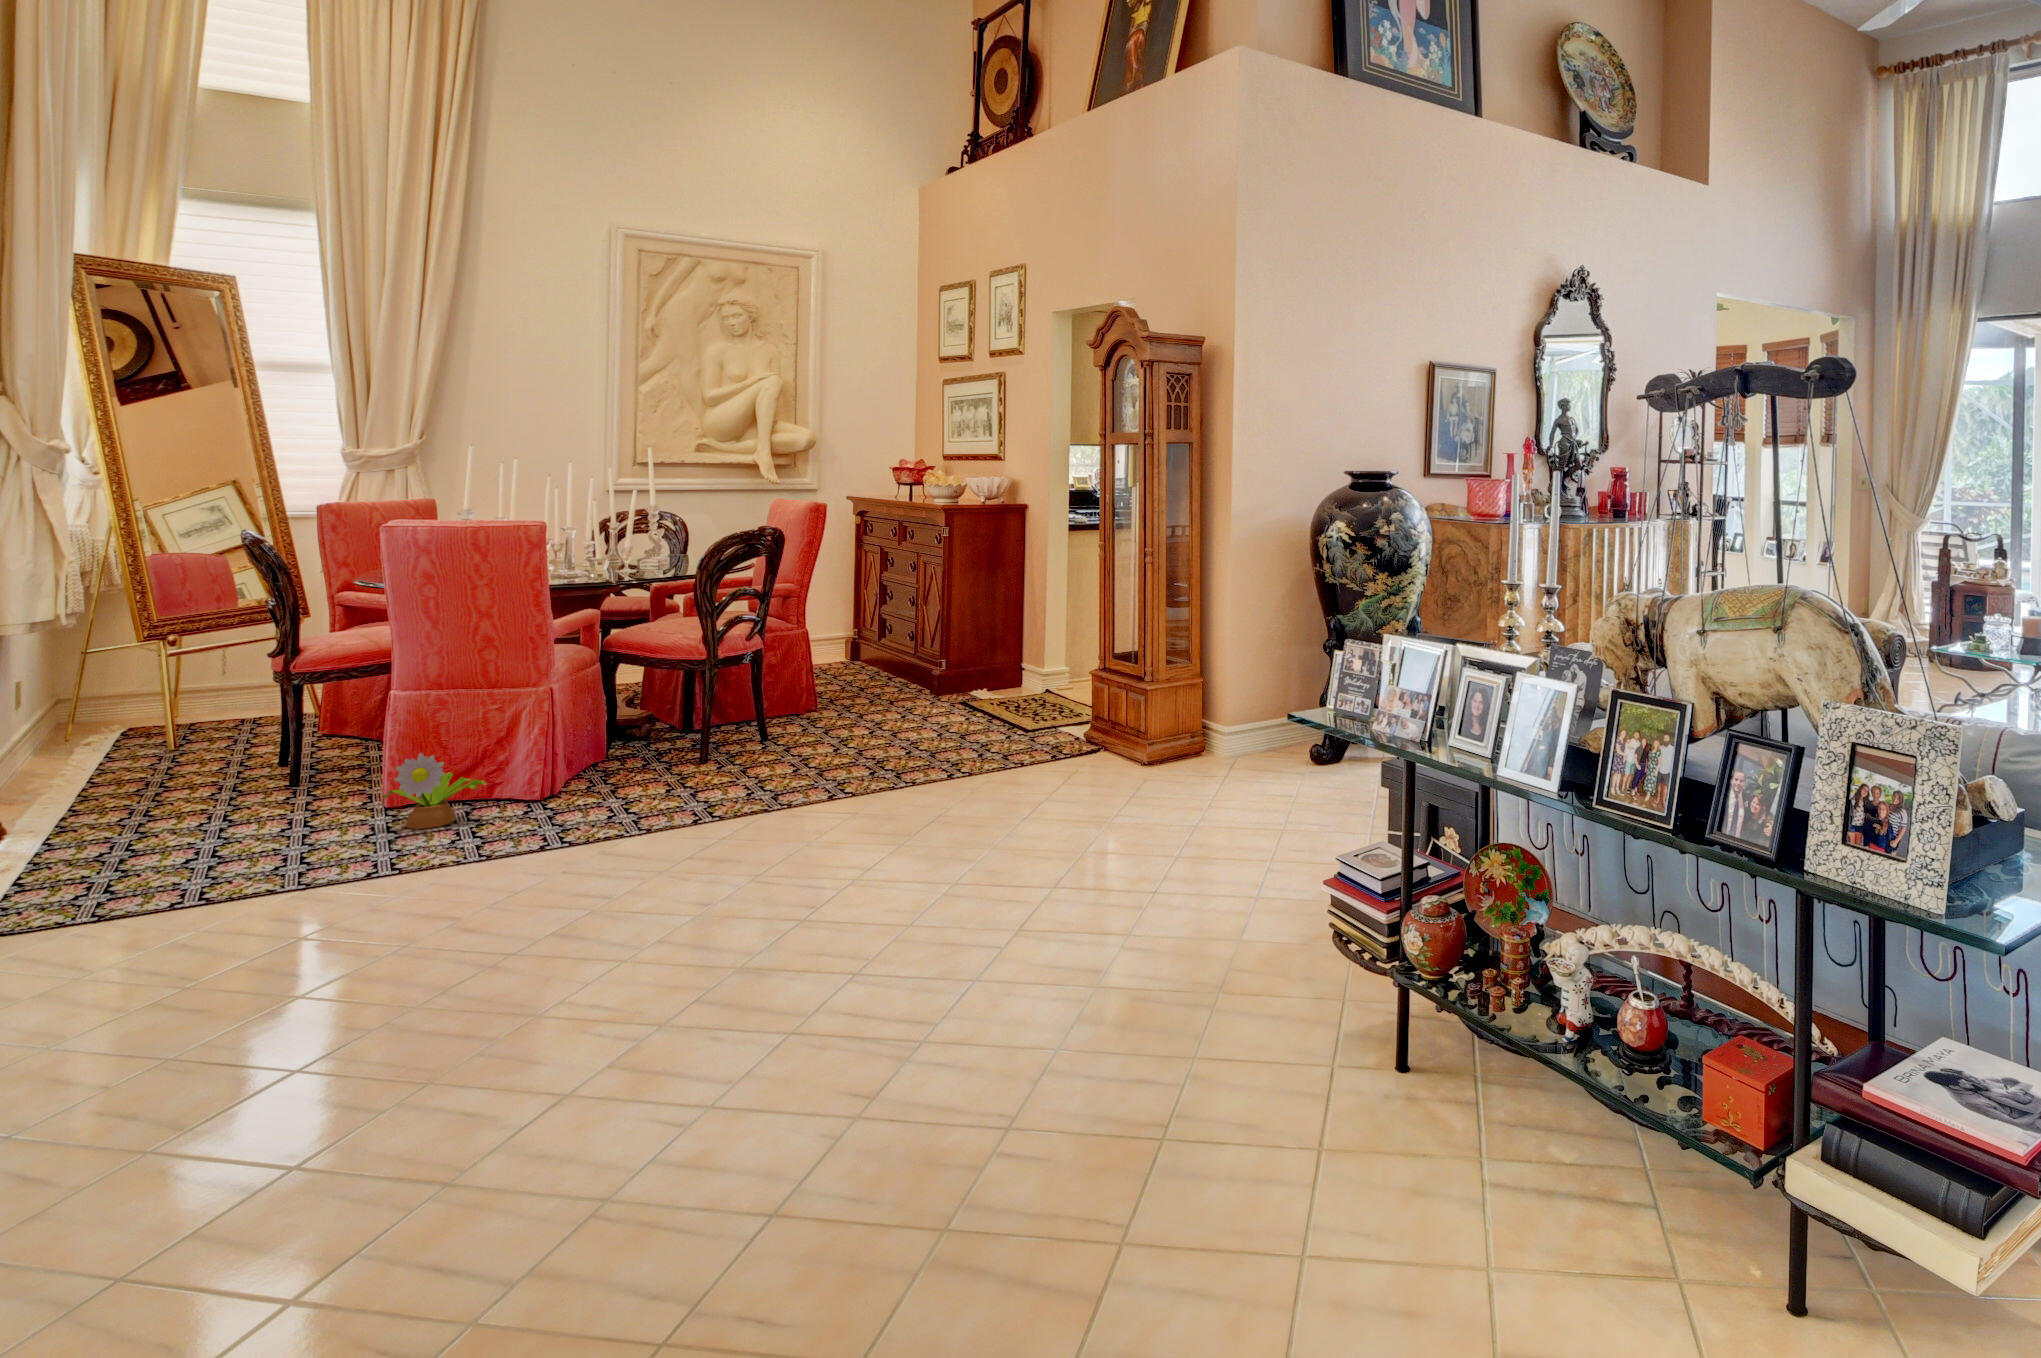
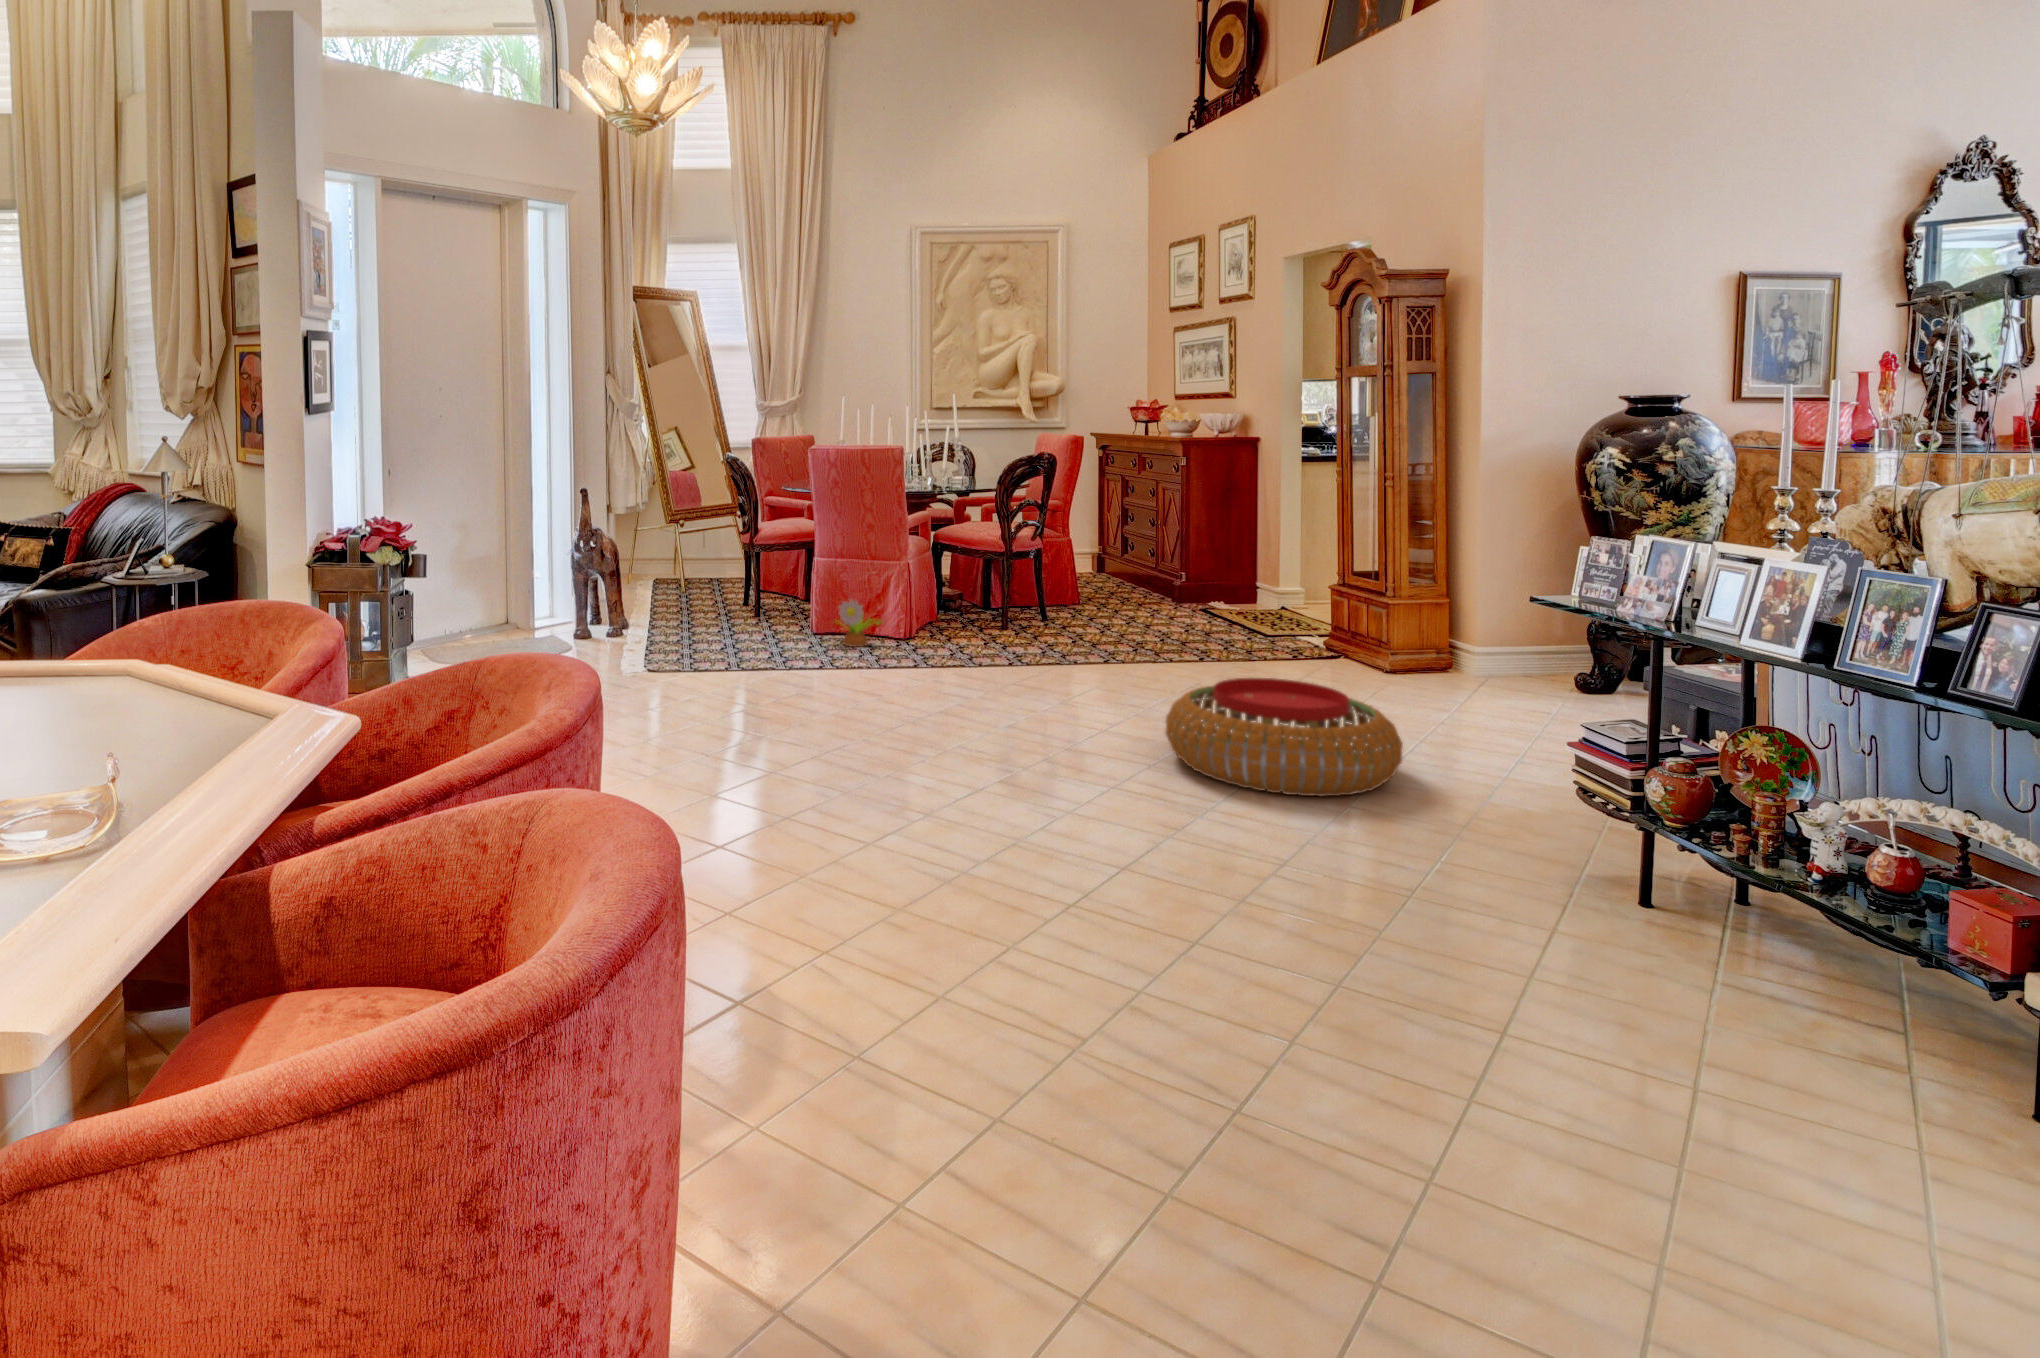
pouf: none [870,822,1159,998] -> present [1165,678,1403,796]

